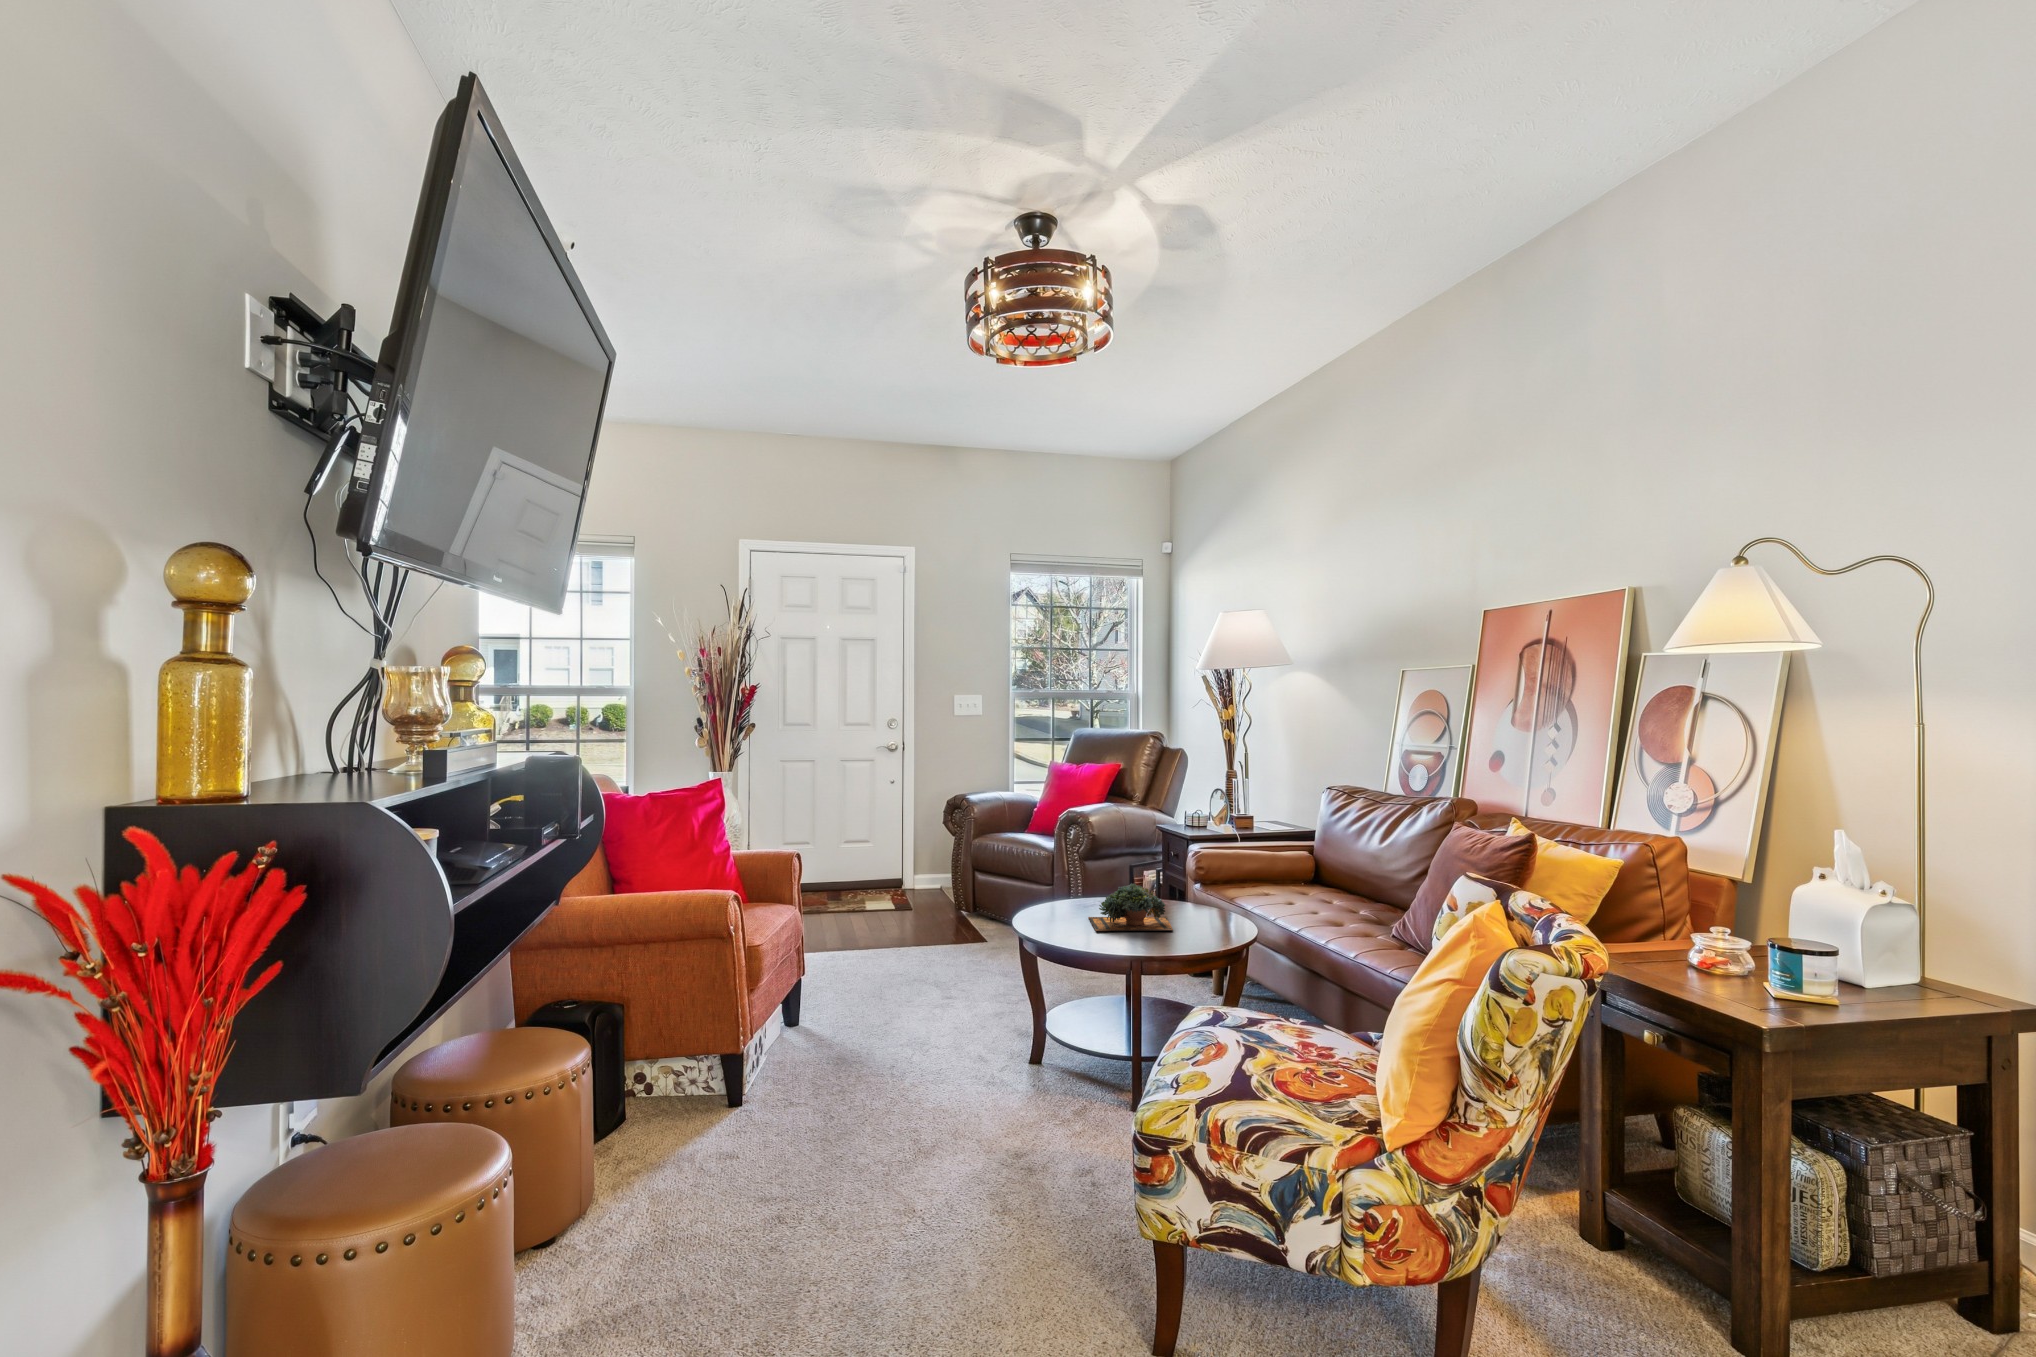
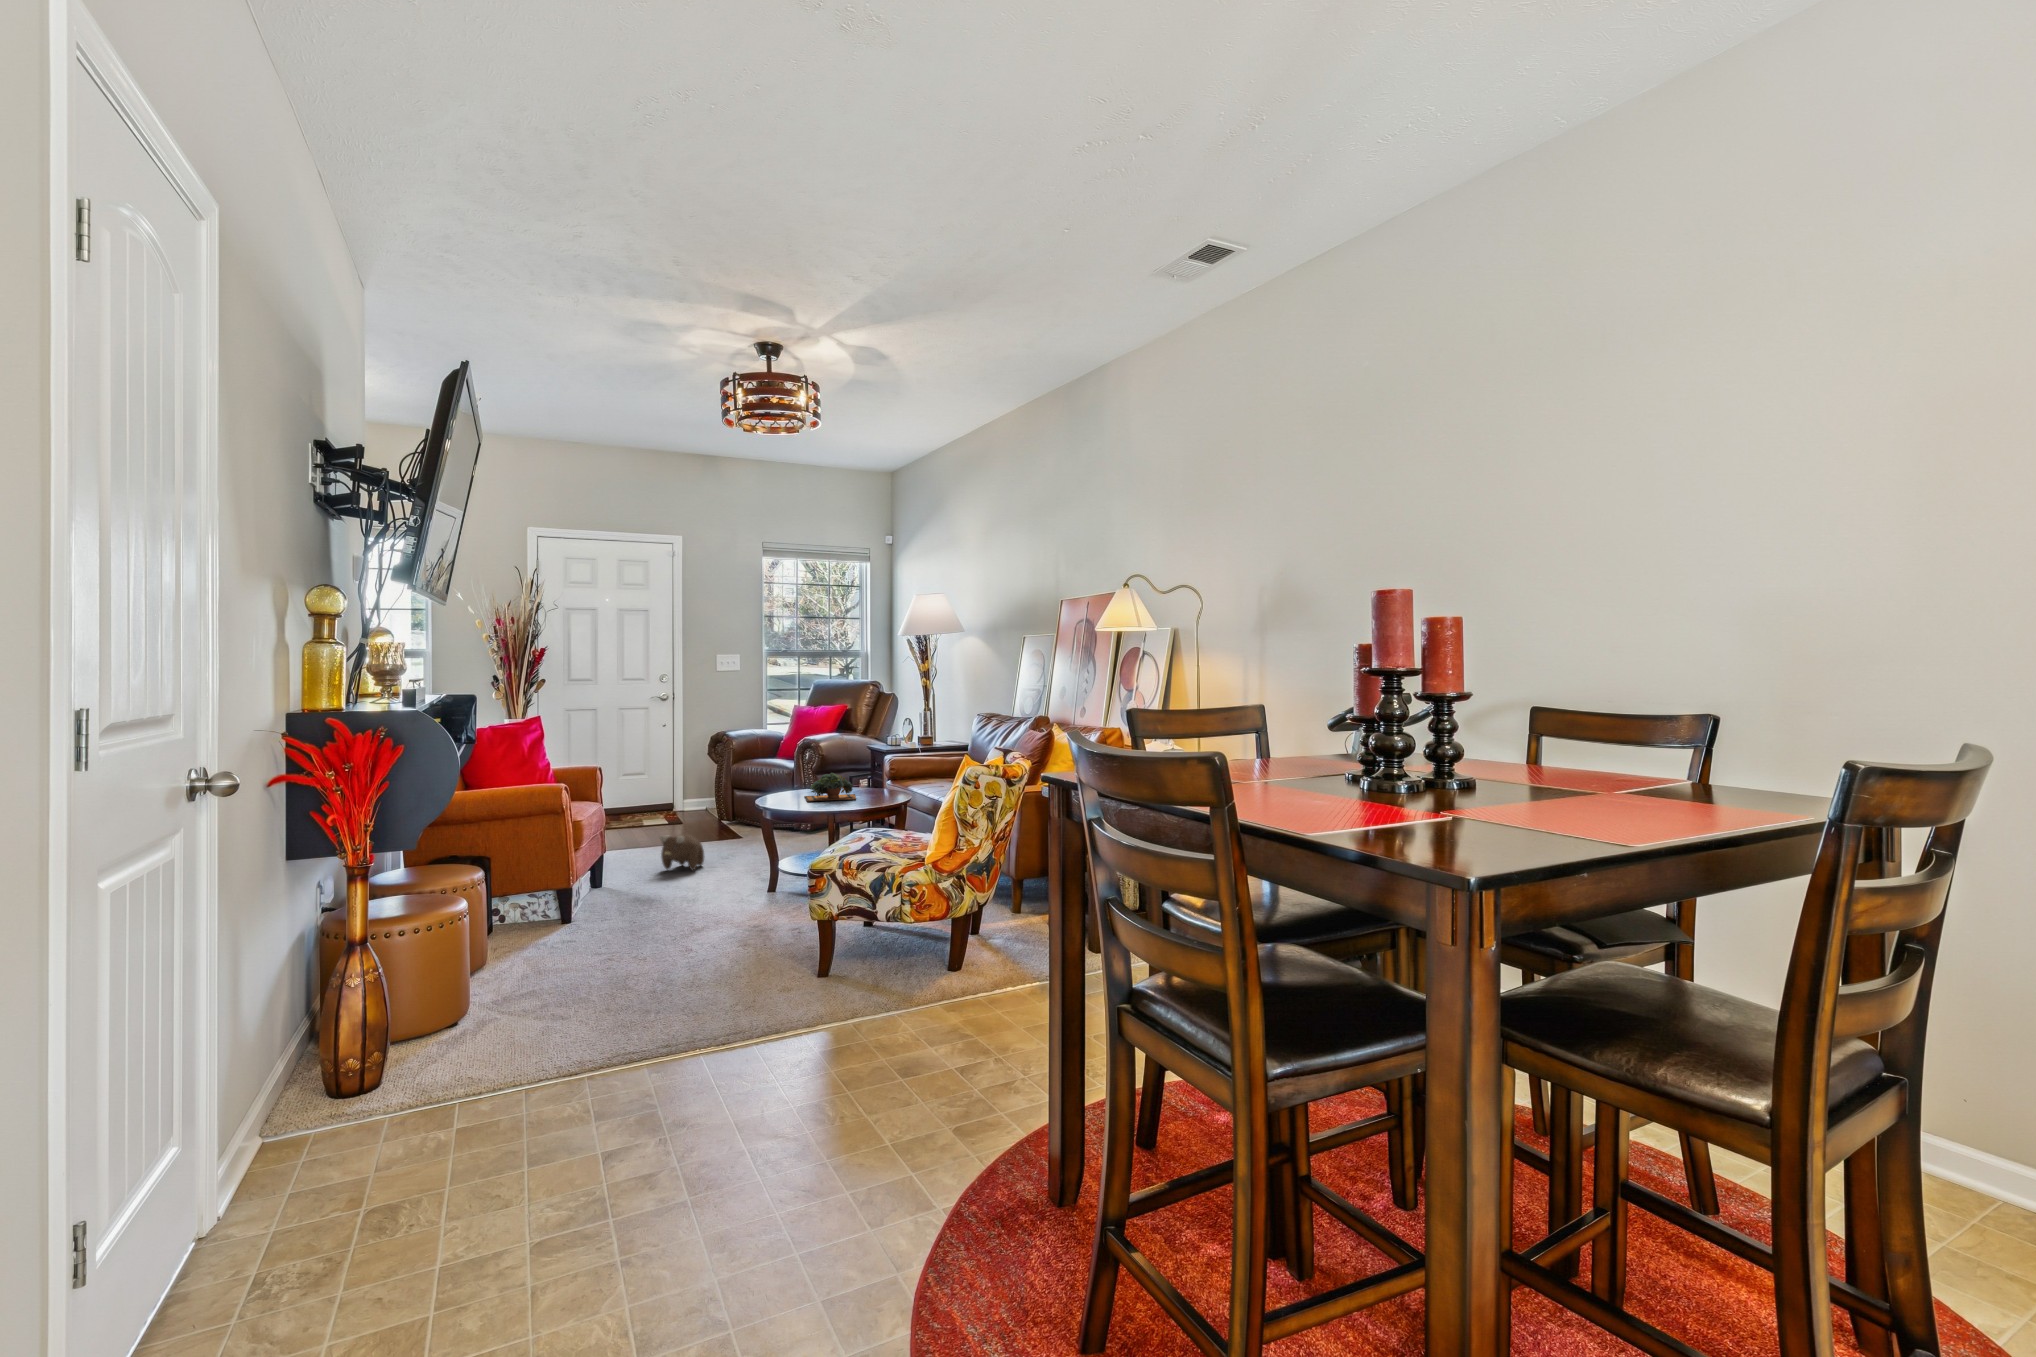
plush toy: none [877,948,938,1004] -> present [660,833,704,870]

